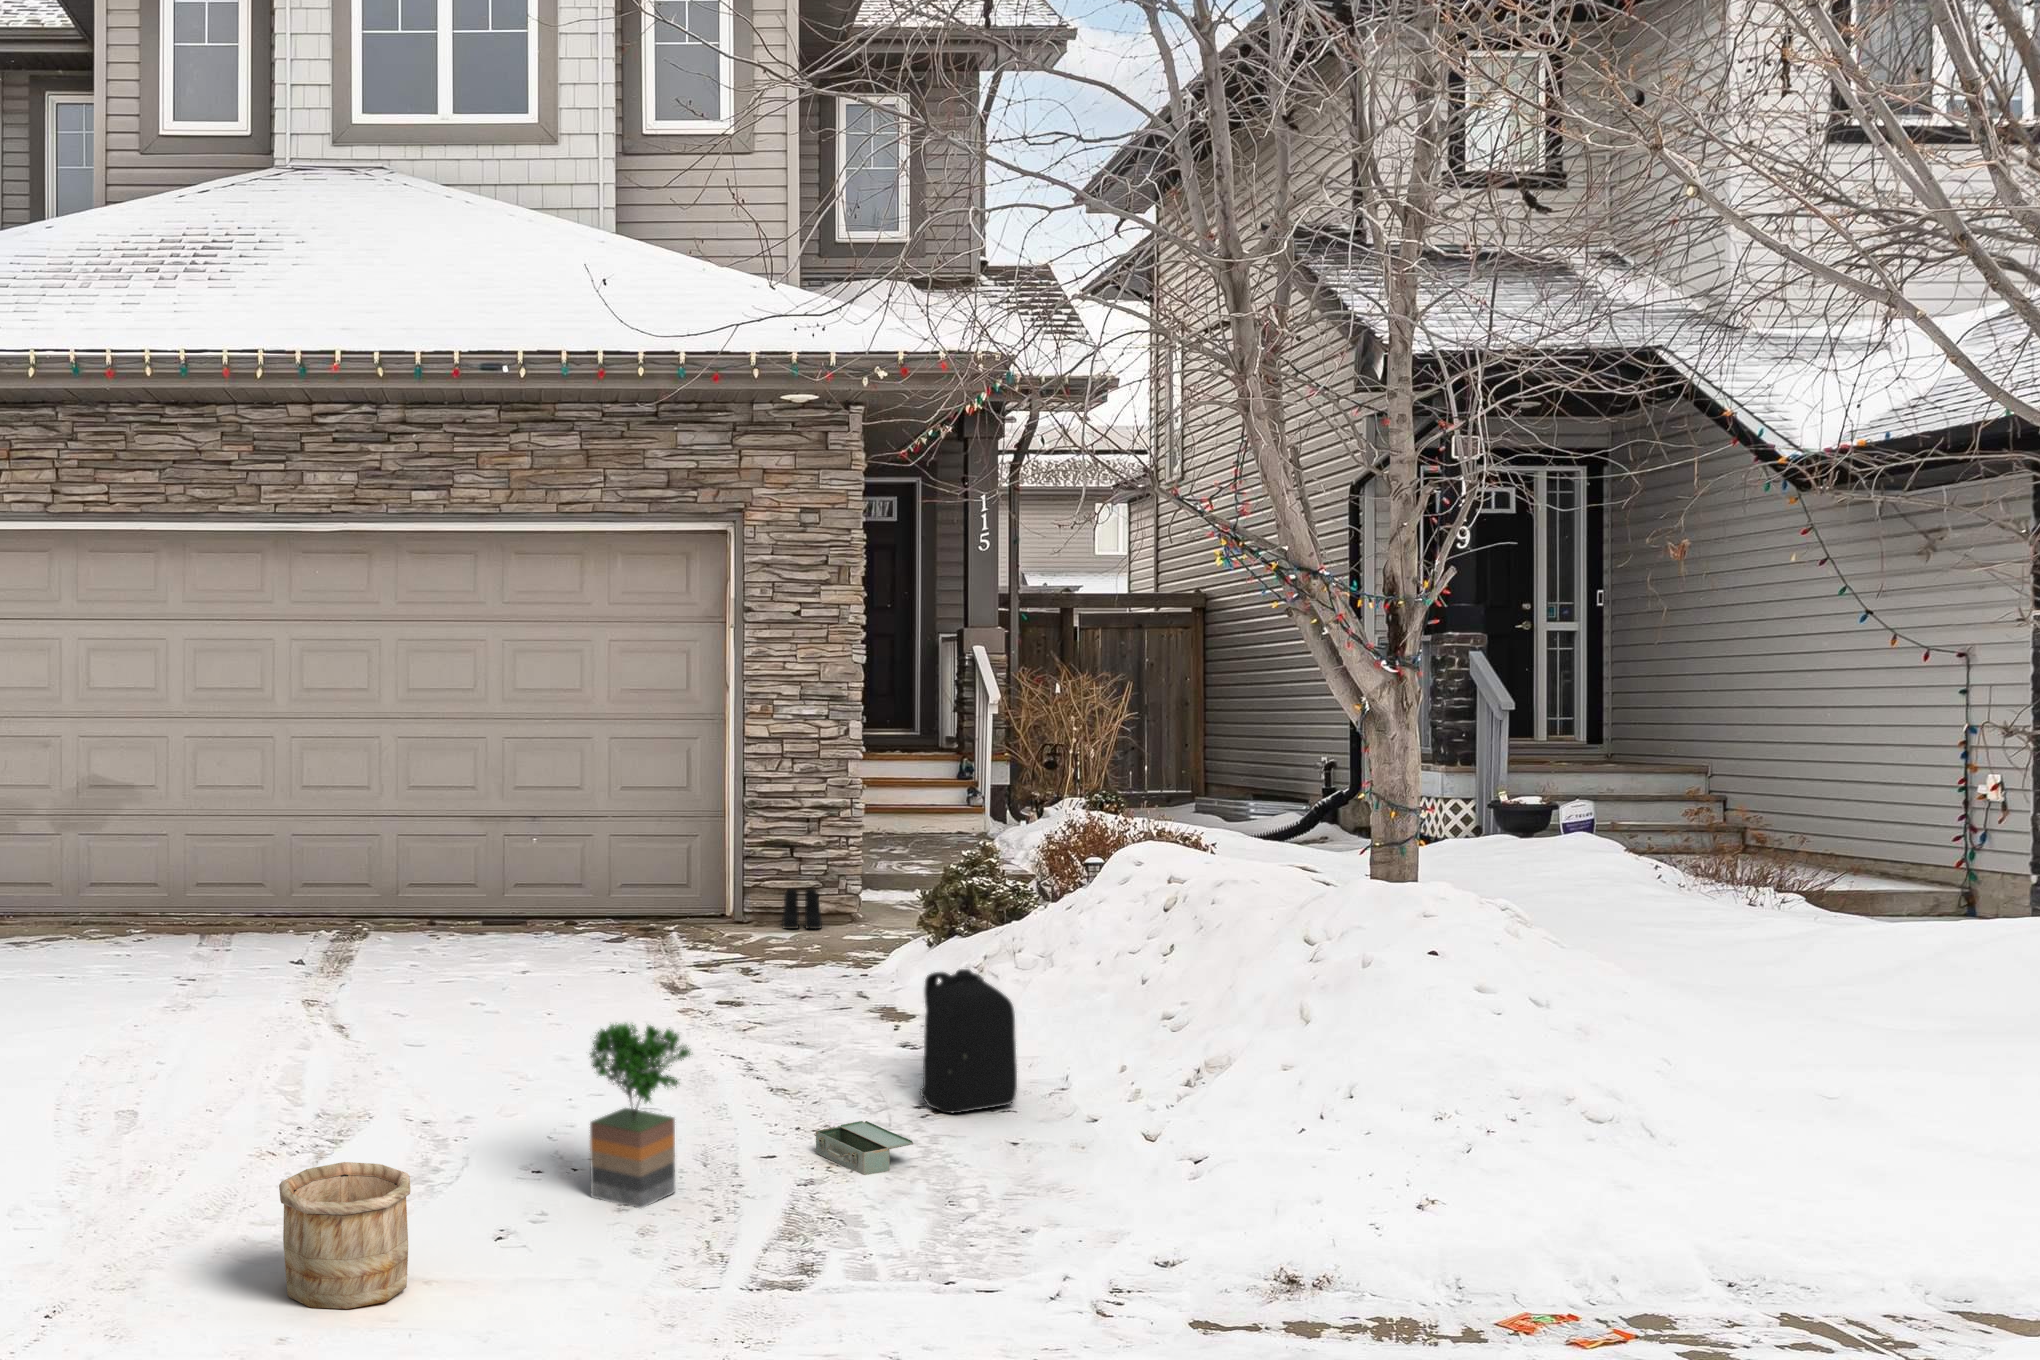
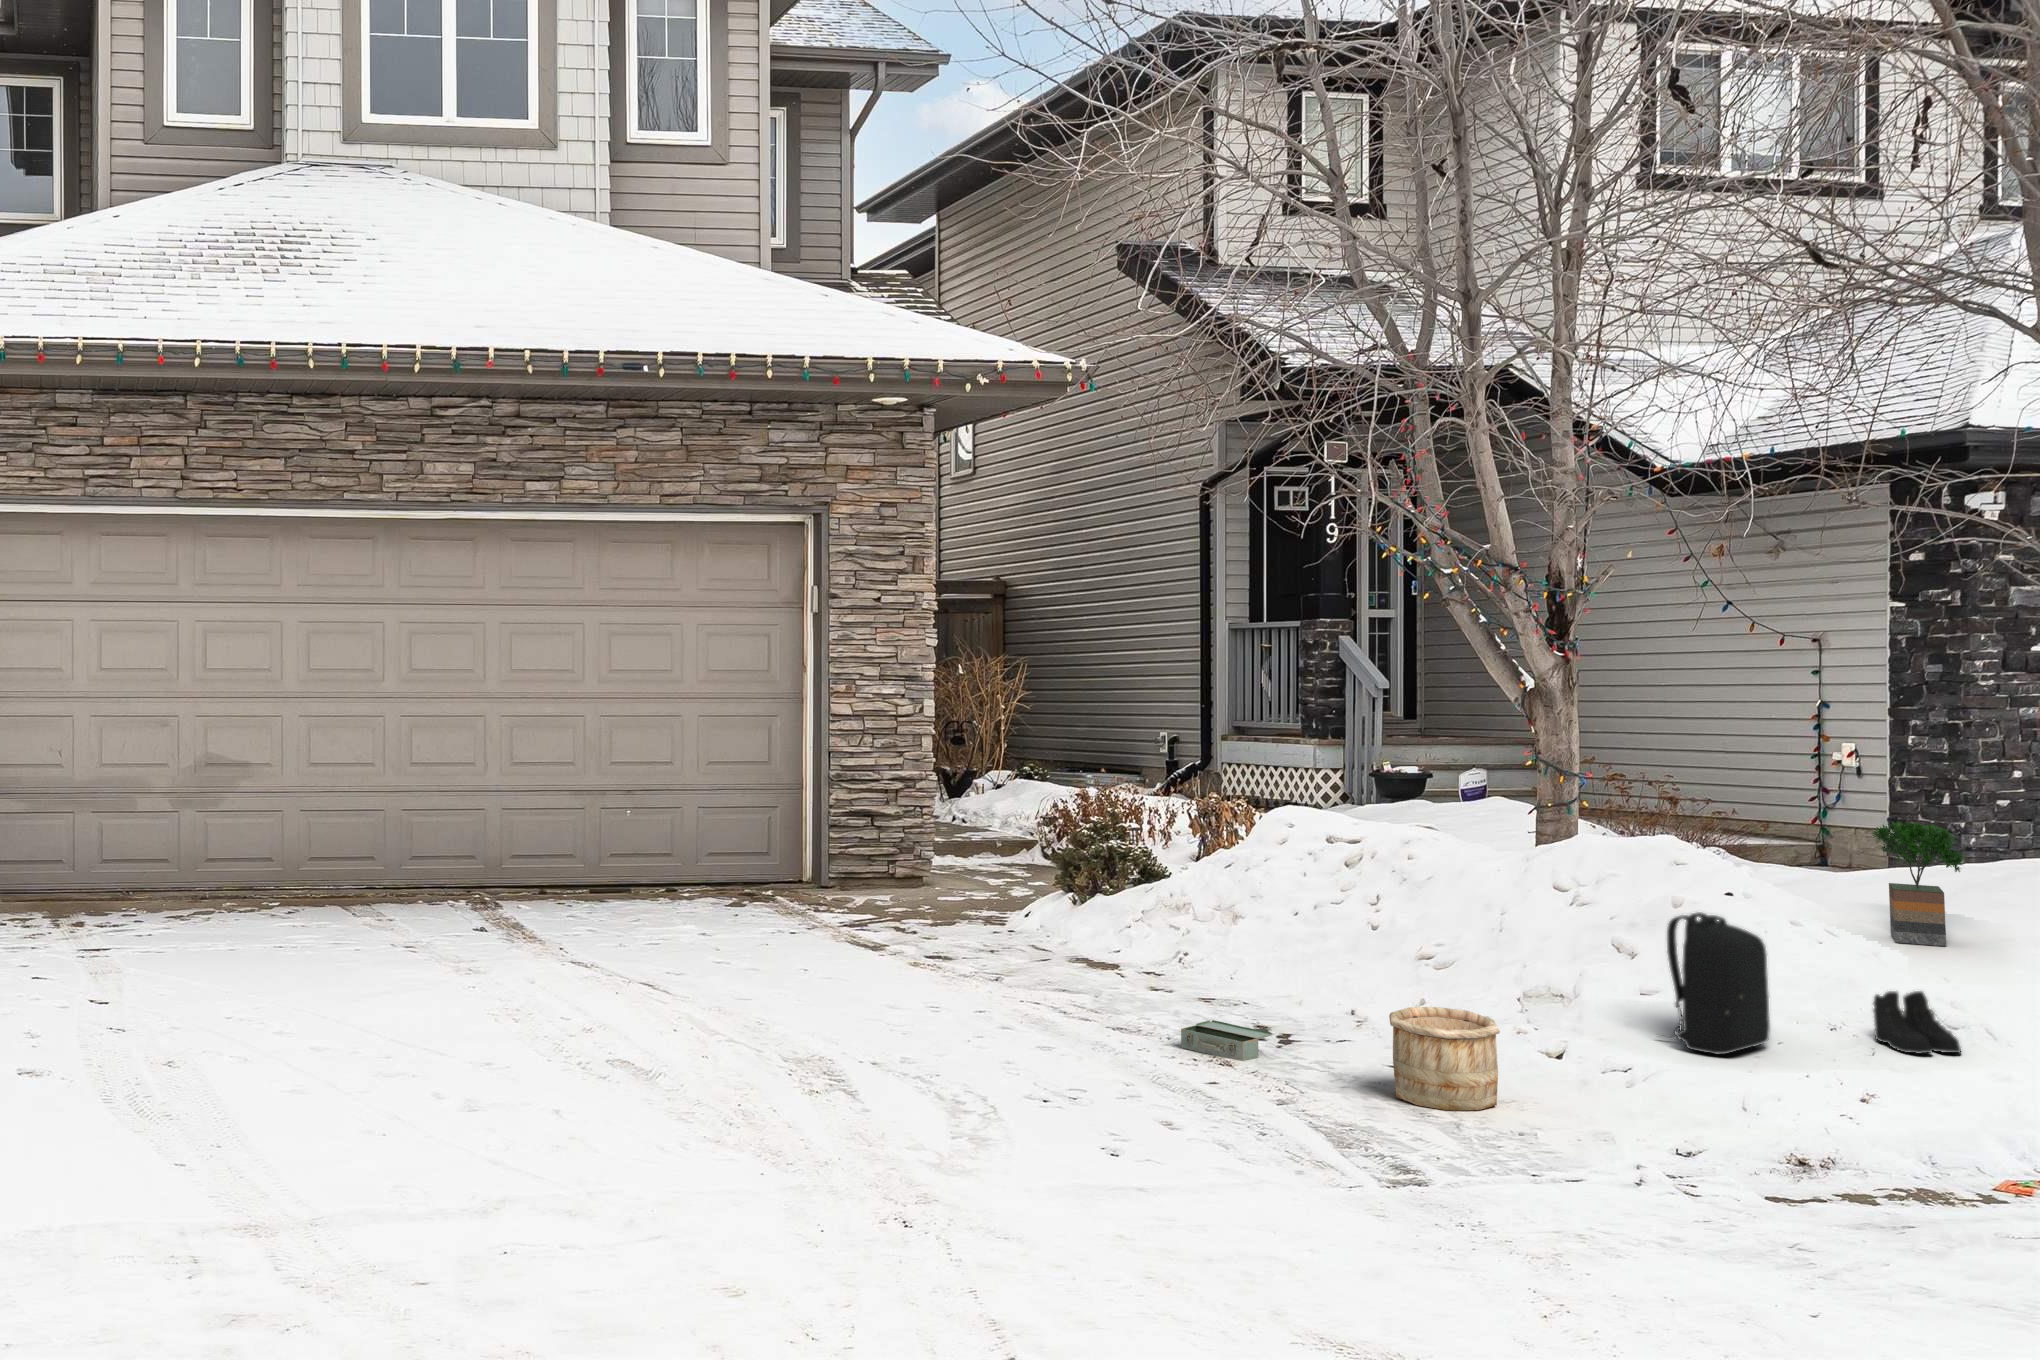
boots: present [782,888,822,929] -> present [1873,991,1961,1054]
backpack: present [920,969,1017,1113] -> present [1662,912,1770,1054]
potted tree: present [590,1023,692,1208] -> present [1872,822,1964,946]
wooden bucket: present [279,1162,411,1309] -> present [1389,1007,1500,1111]

